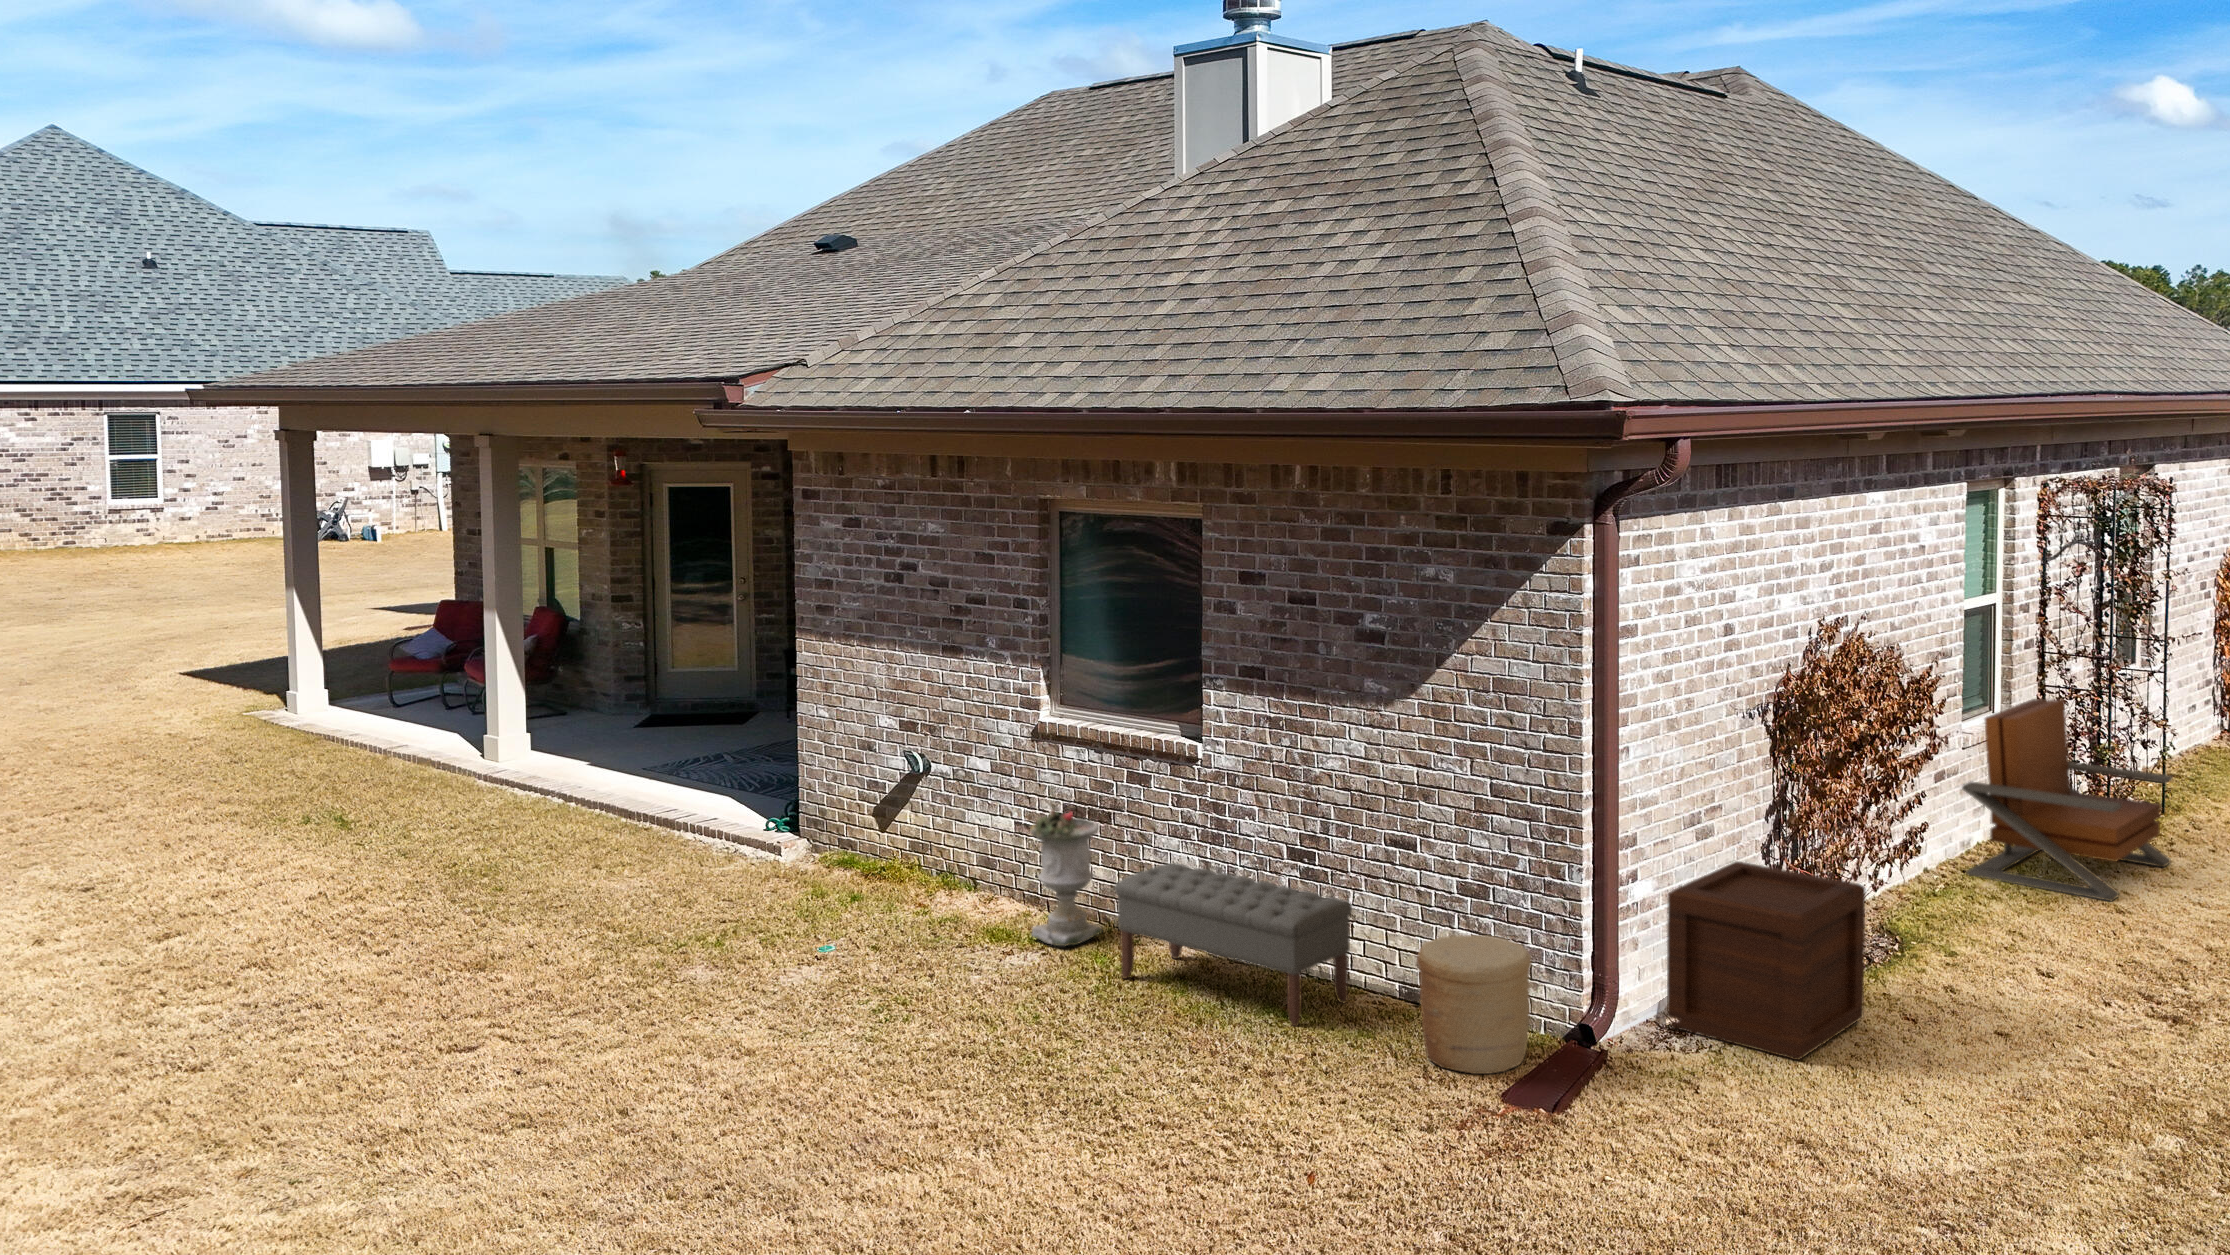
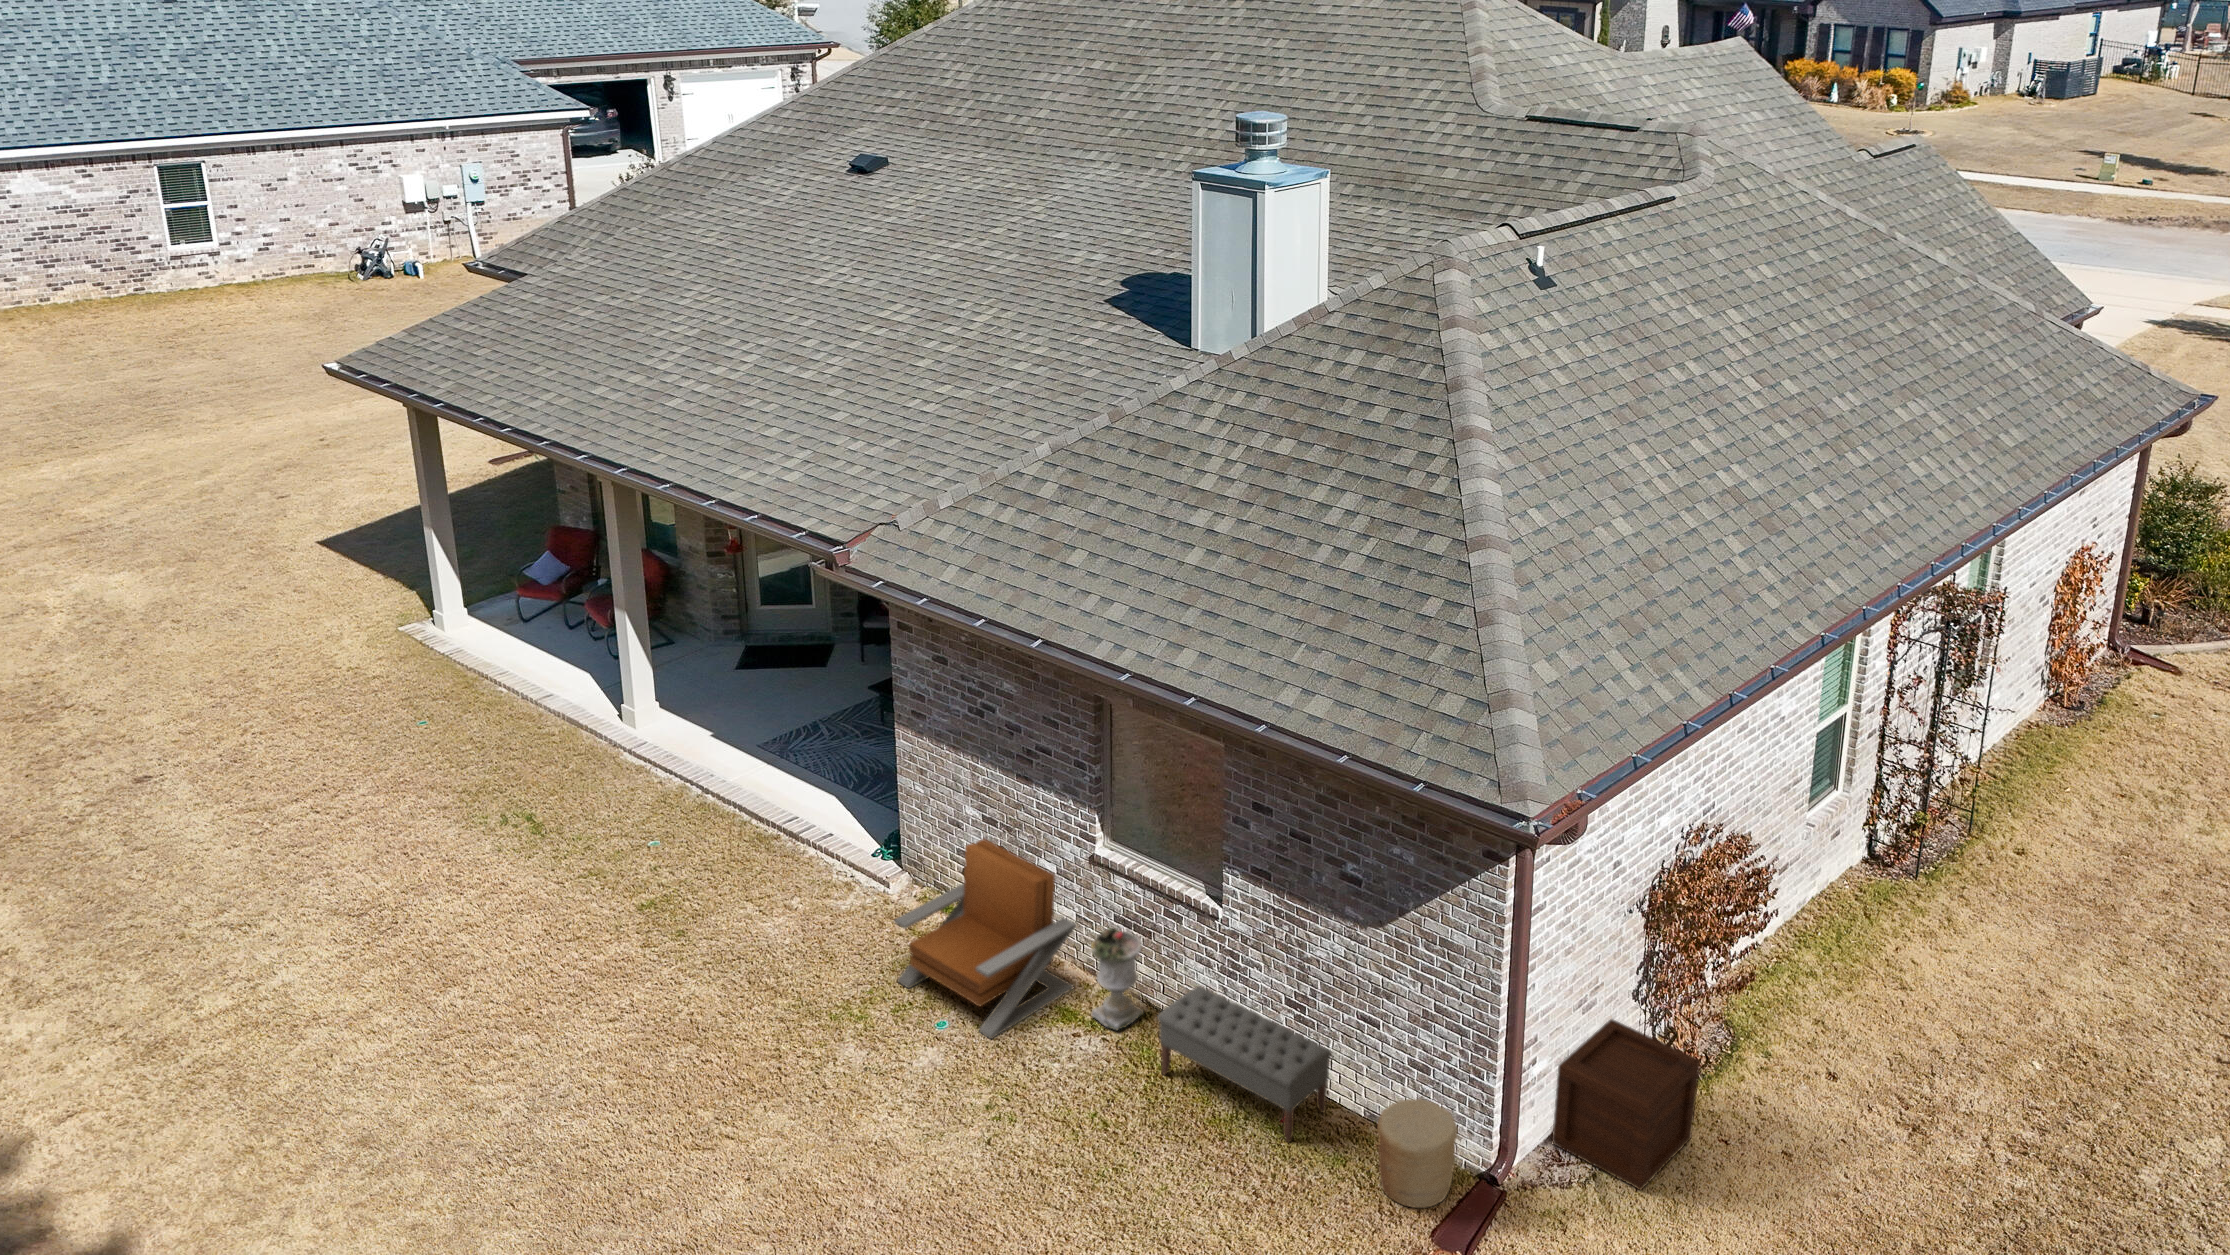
lounge chair: present [1962,699,2173,901] -> present [894,839,1076,1039]

